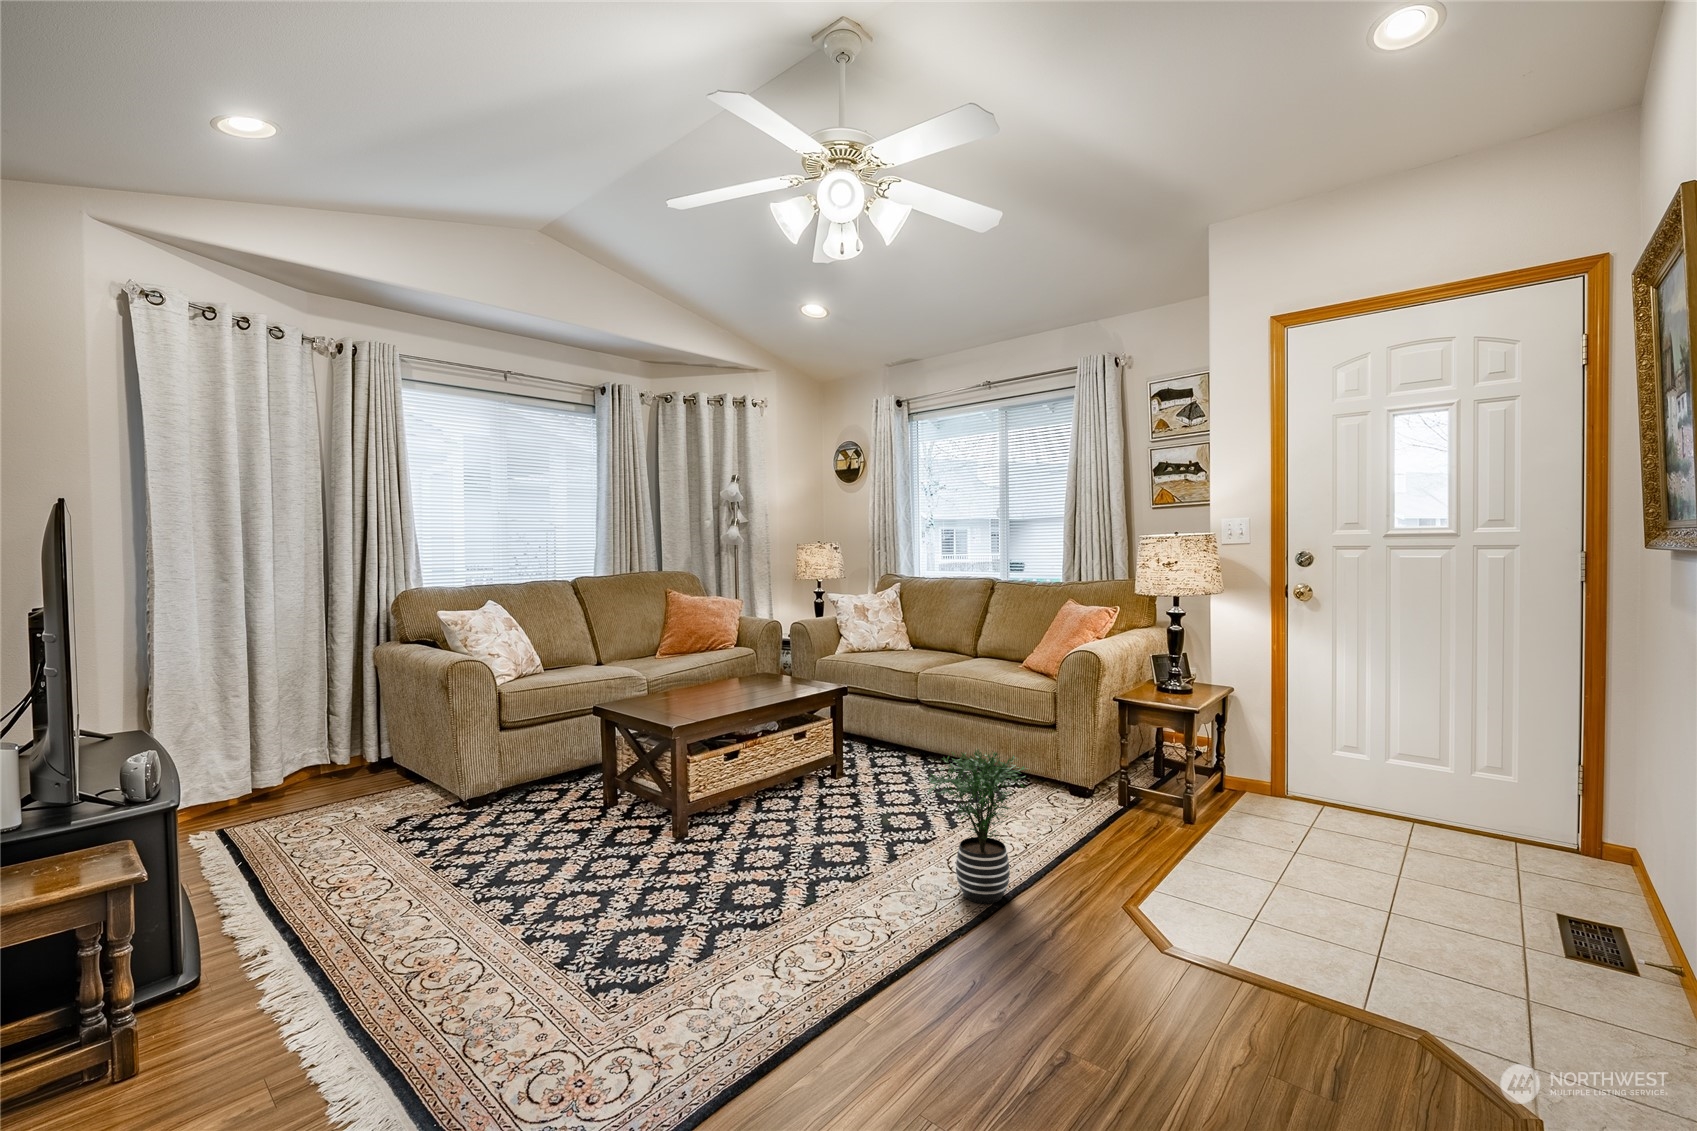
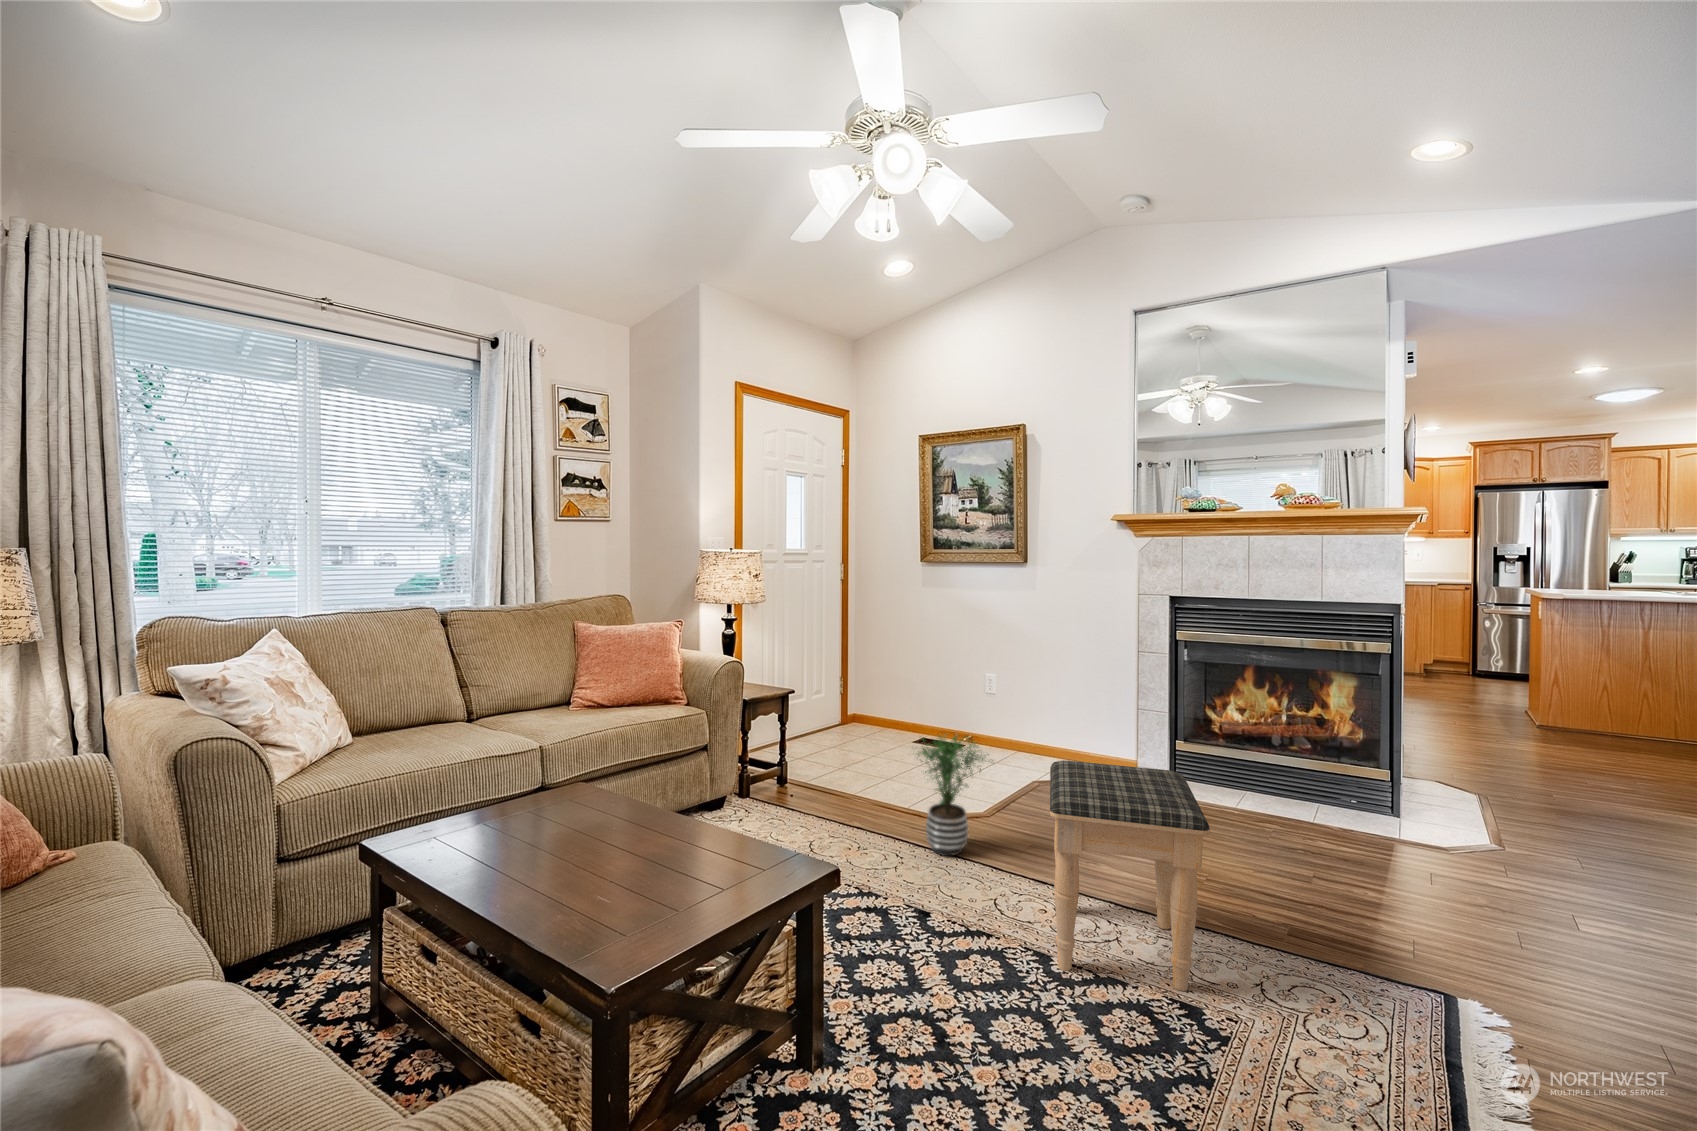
footstool: none [647,755,855,1018] -> present [1050,760,1210,991]

